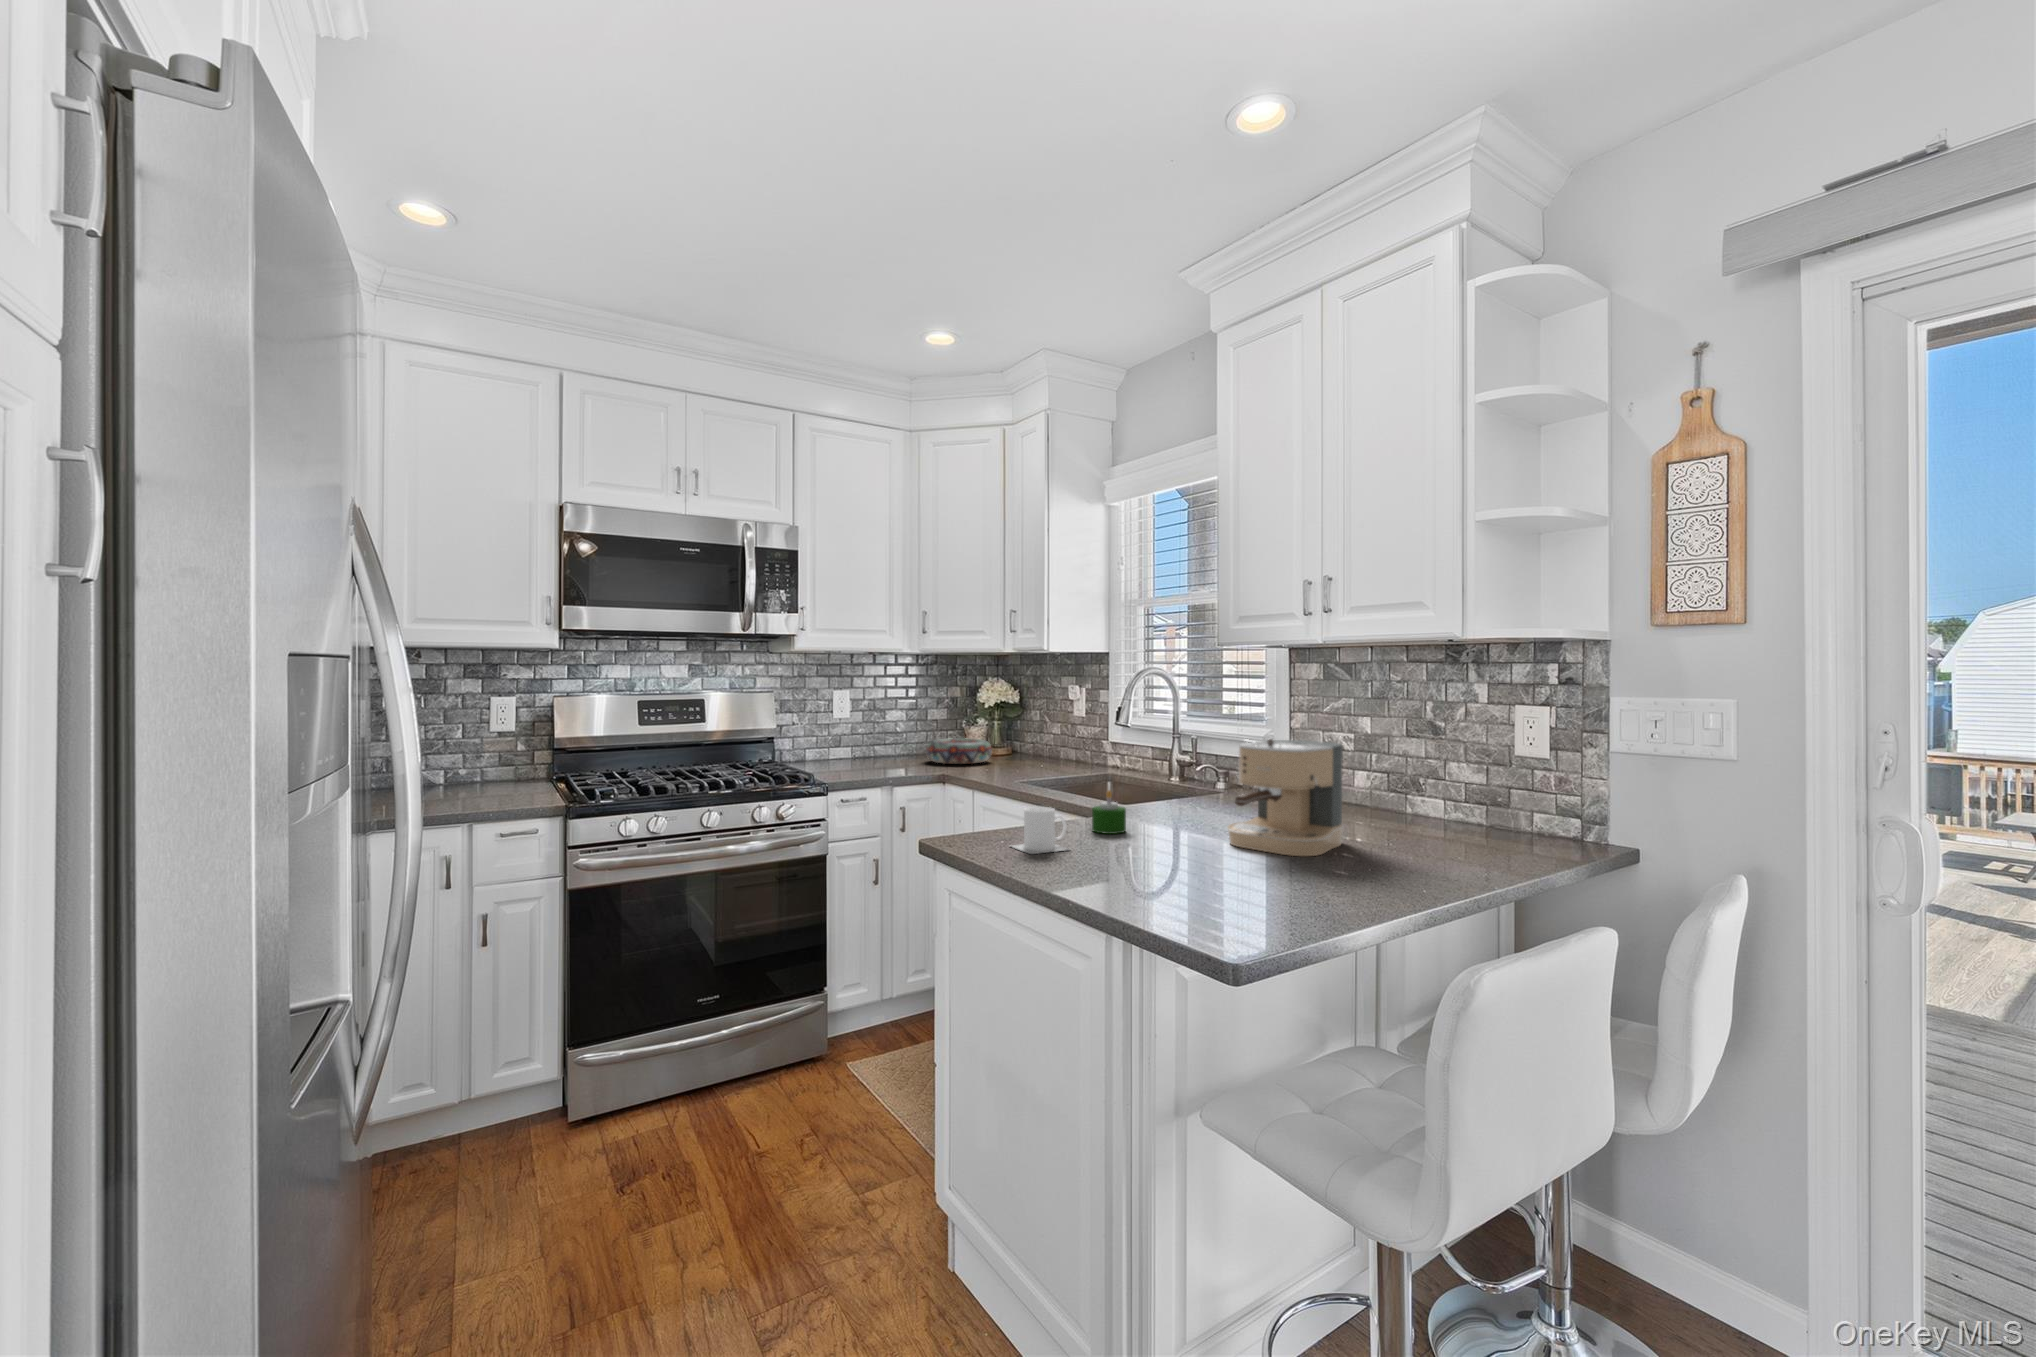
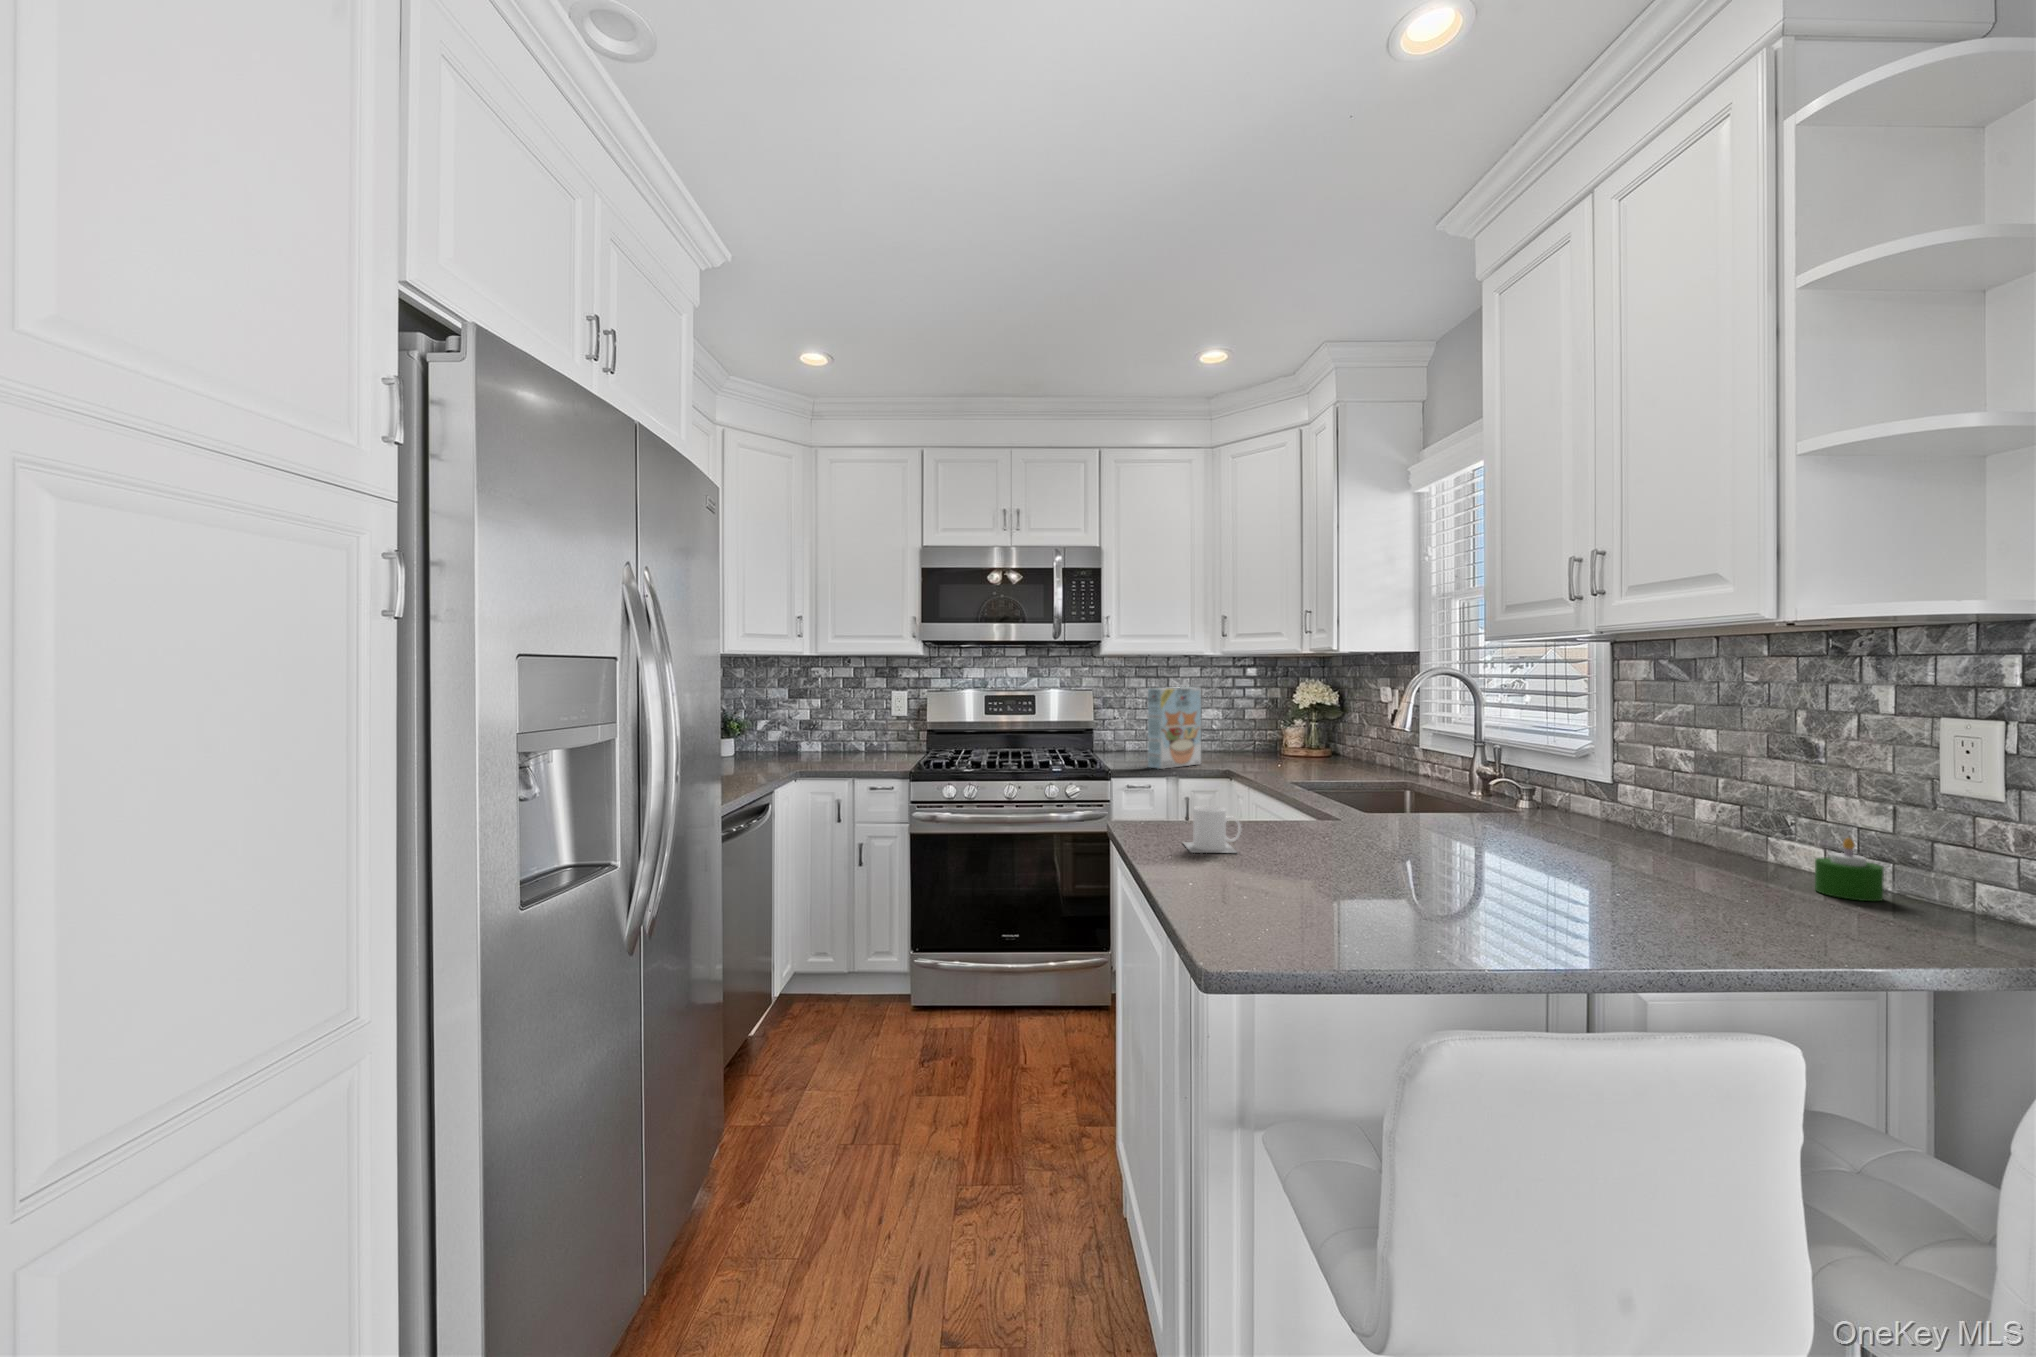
cereal box: none [854,687,903,777] -> present [1148,687,1202,769]
decorative bowl: present [926,738,992,764] -> none [1234,738,1301,763]
coffee maker: present [1227,739,1344,856] -> none [1419,748,1602,895]
candle: present [1092,790,1126,834] -> present [1815,838,1884,901]

